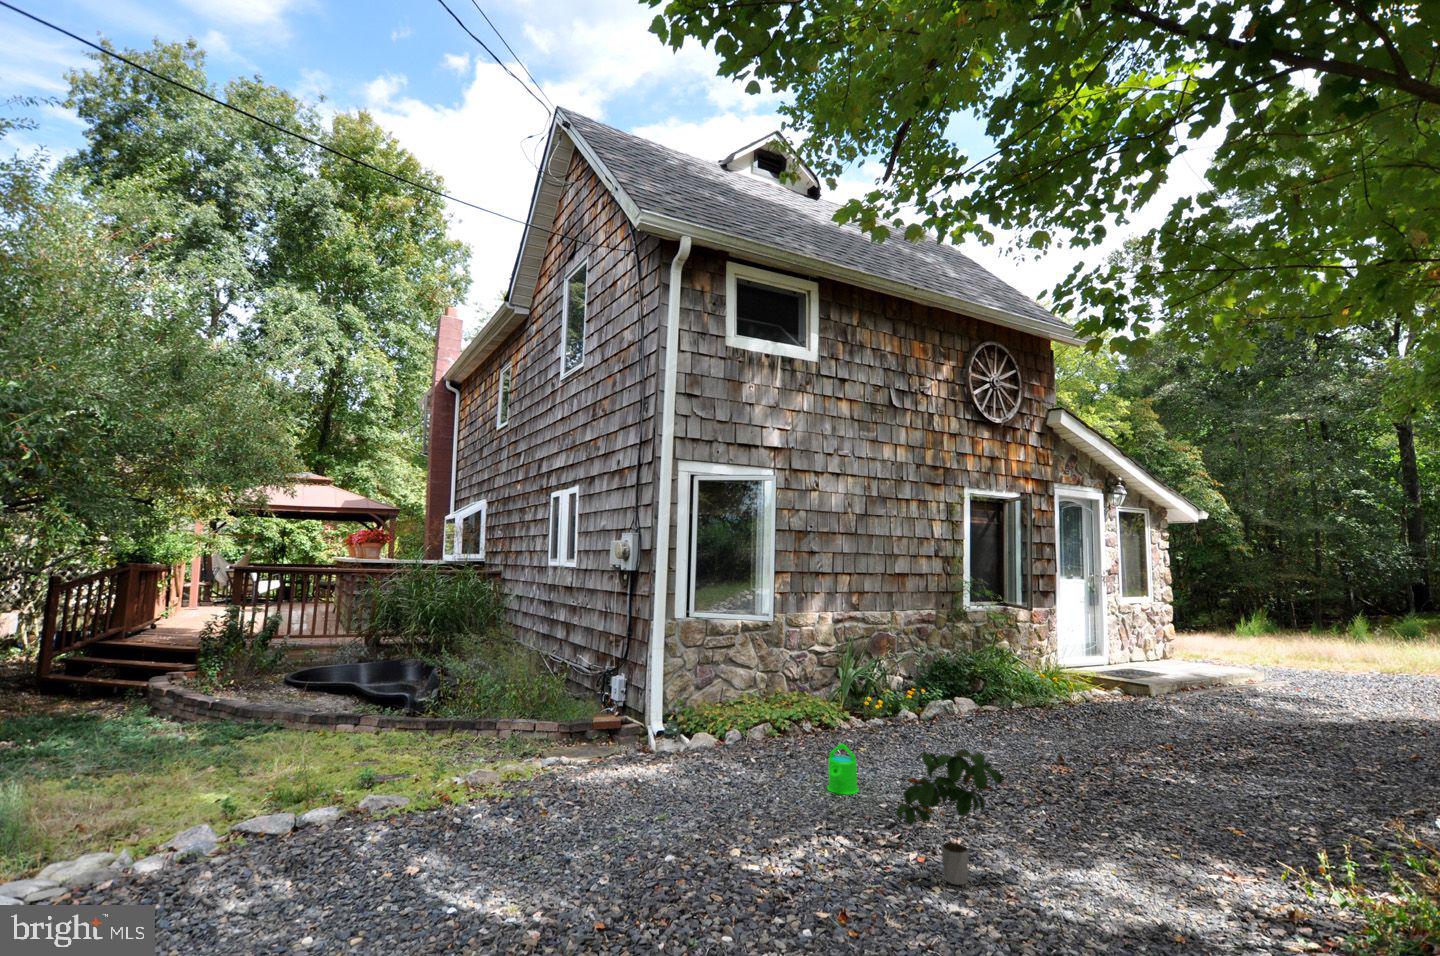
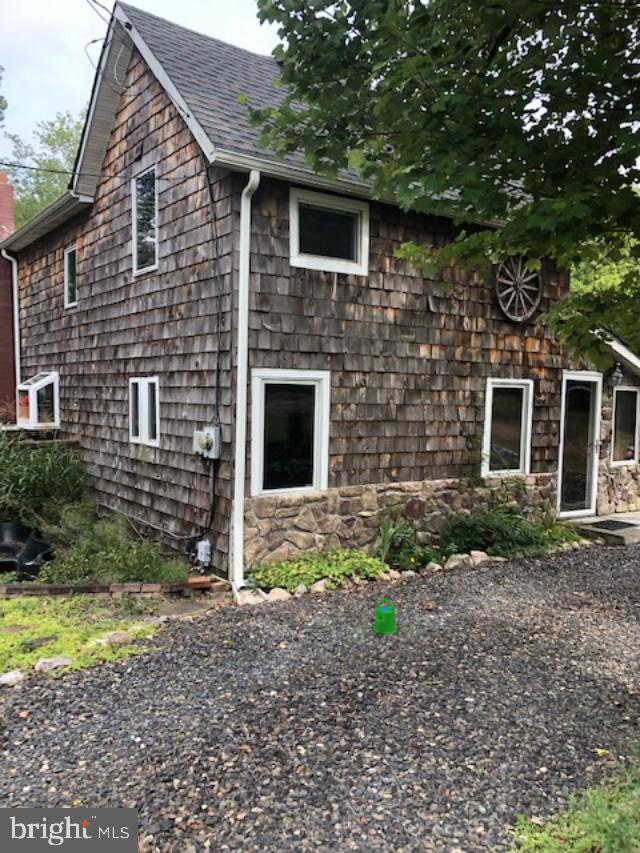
potted plant: present [897,749,1003,885] -> none [424,609,495,695]

